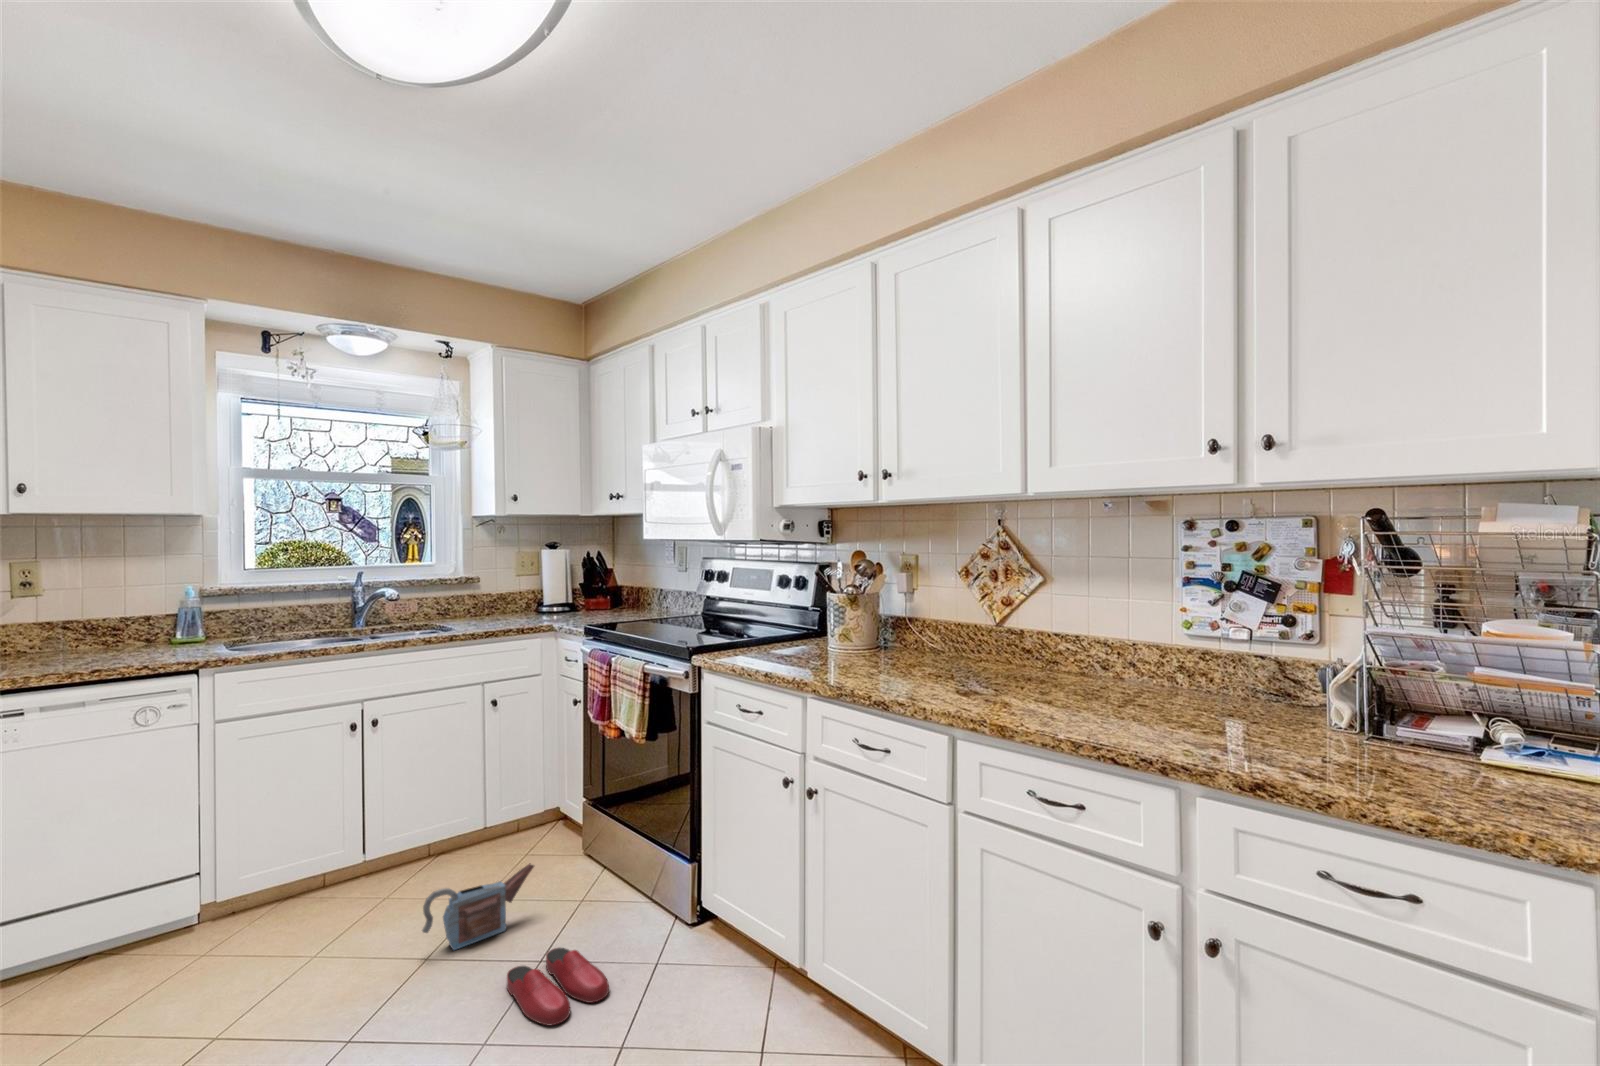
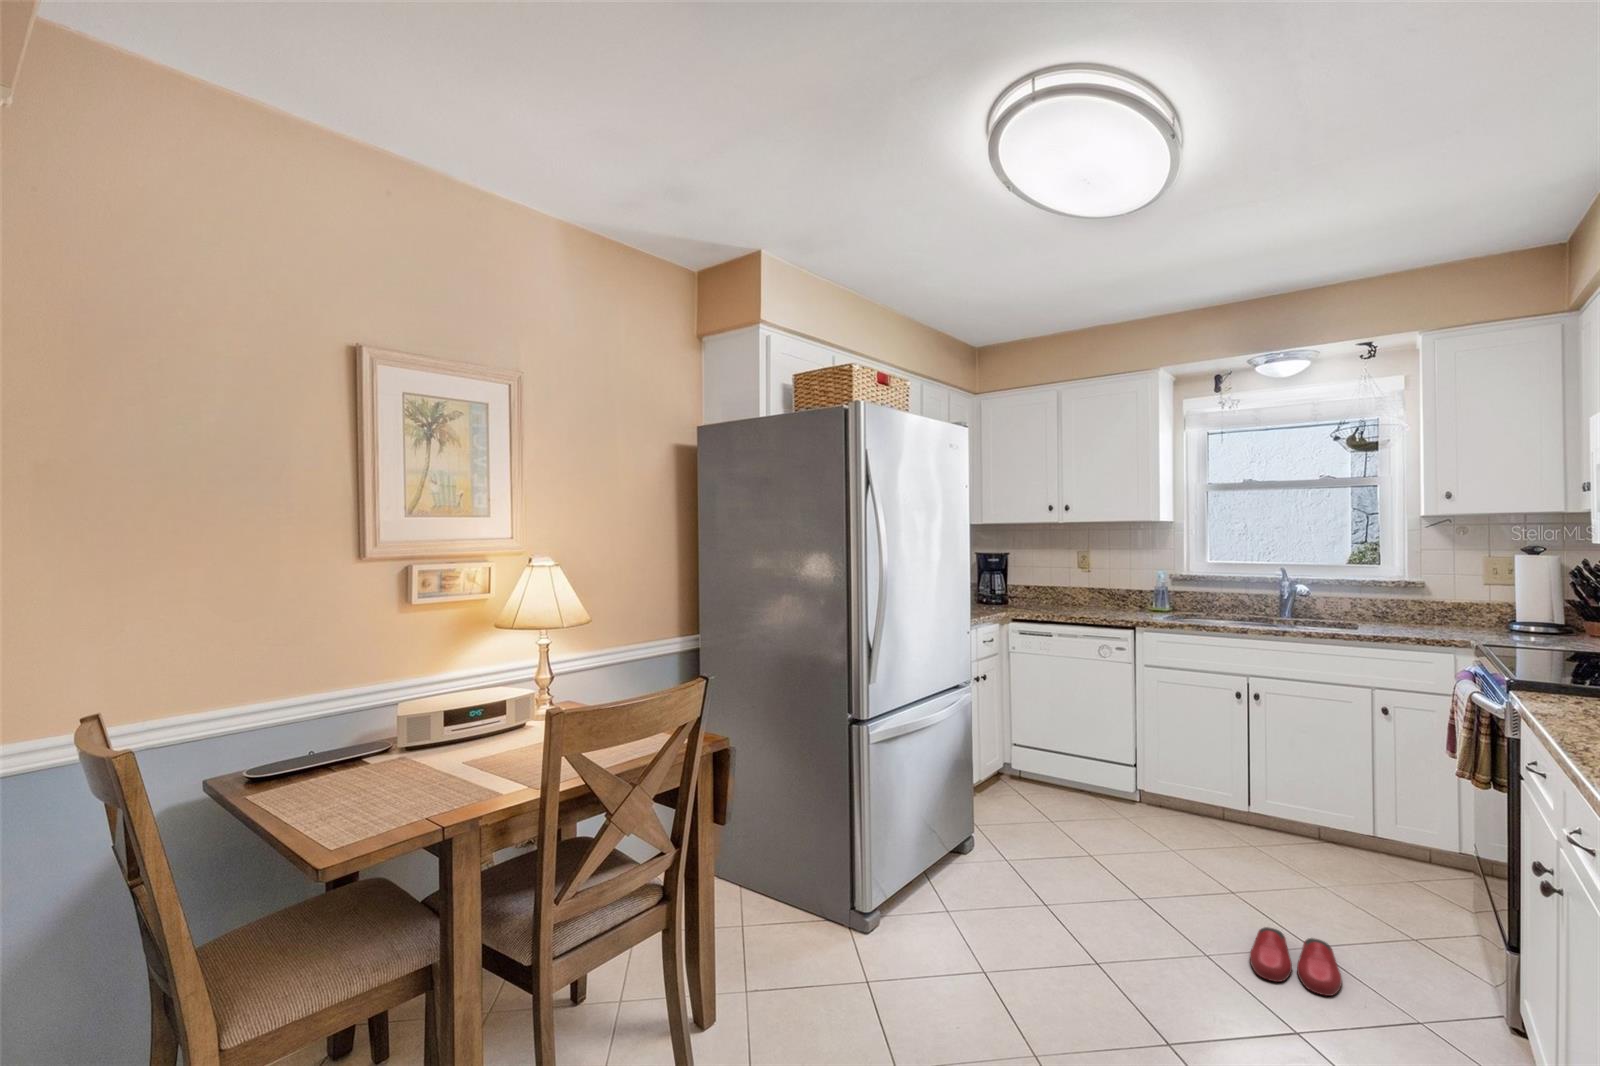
watering can: present [422,863,534,950] -> none [1229,838,1346,912]

